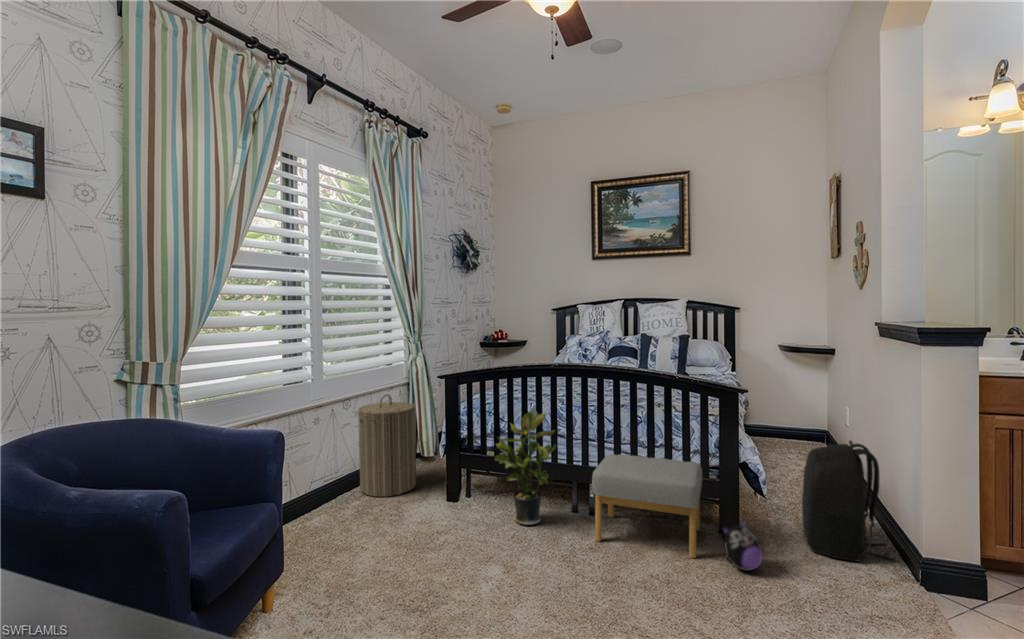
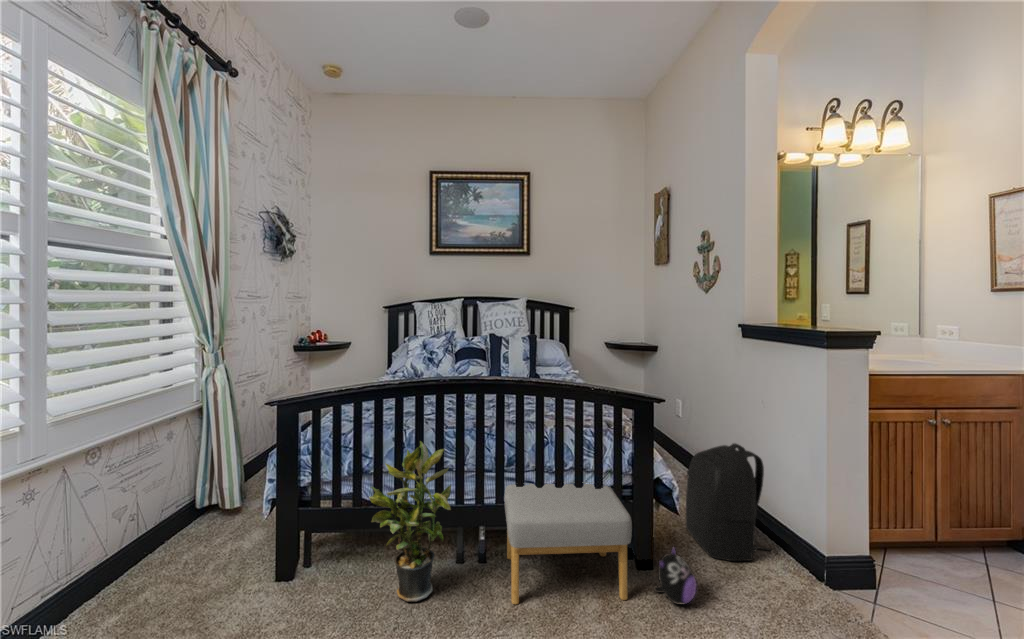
laundry hamper: present [358,394,416,497] -> none [113,437,224,605]

